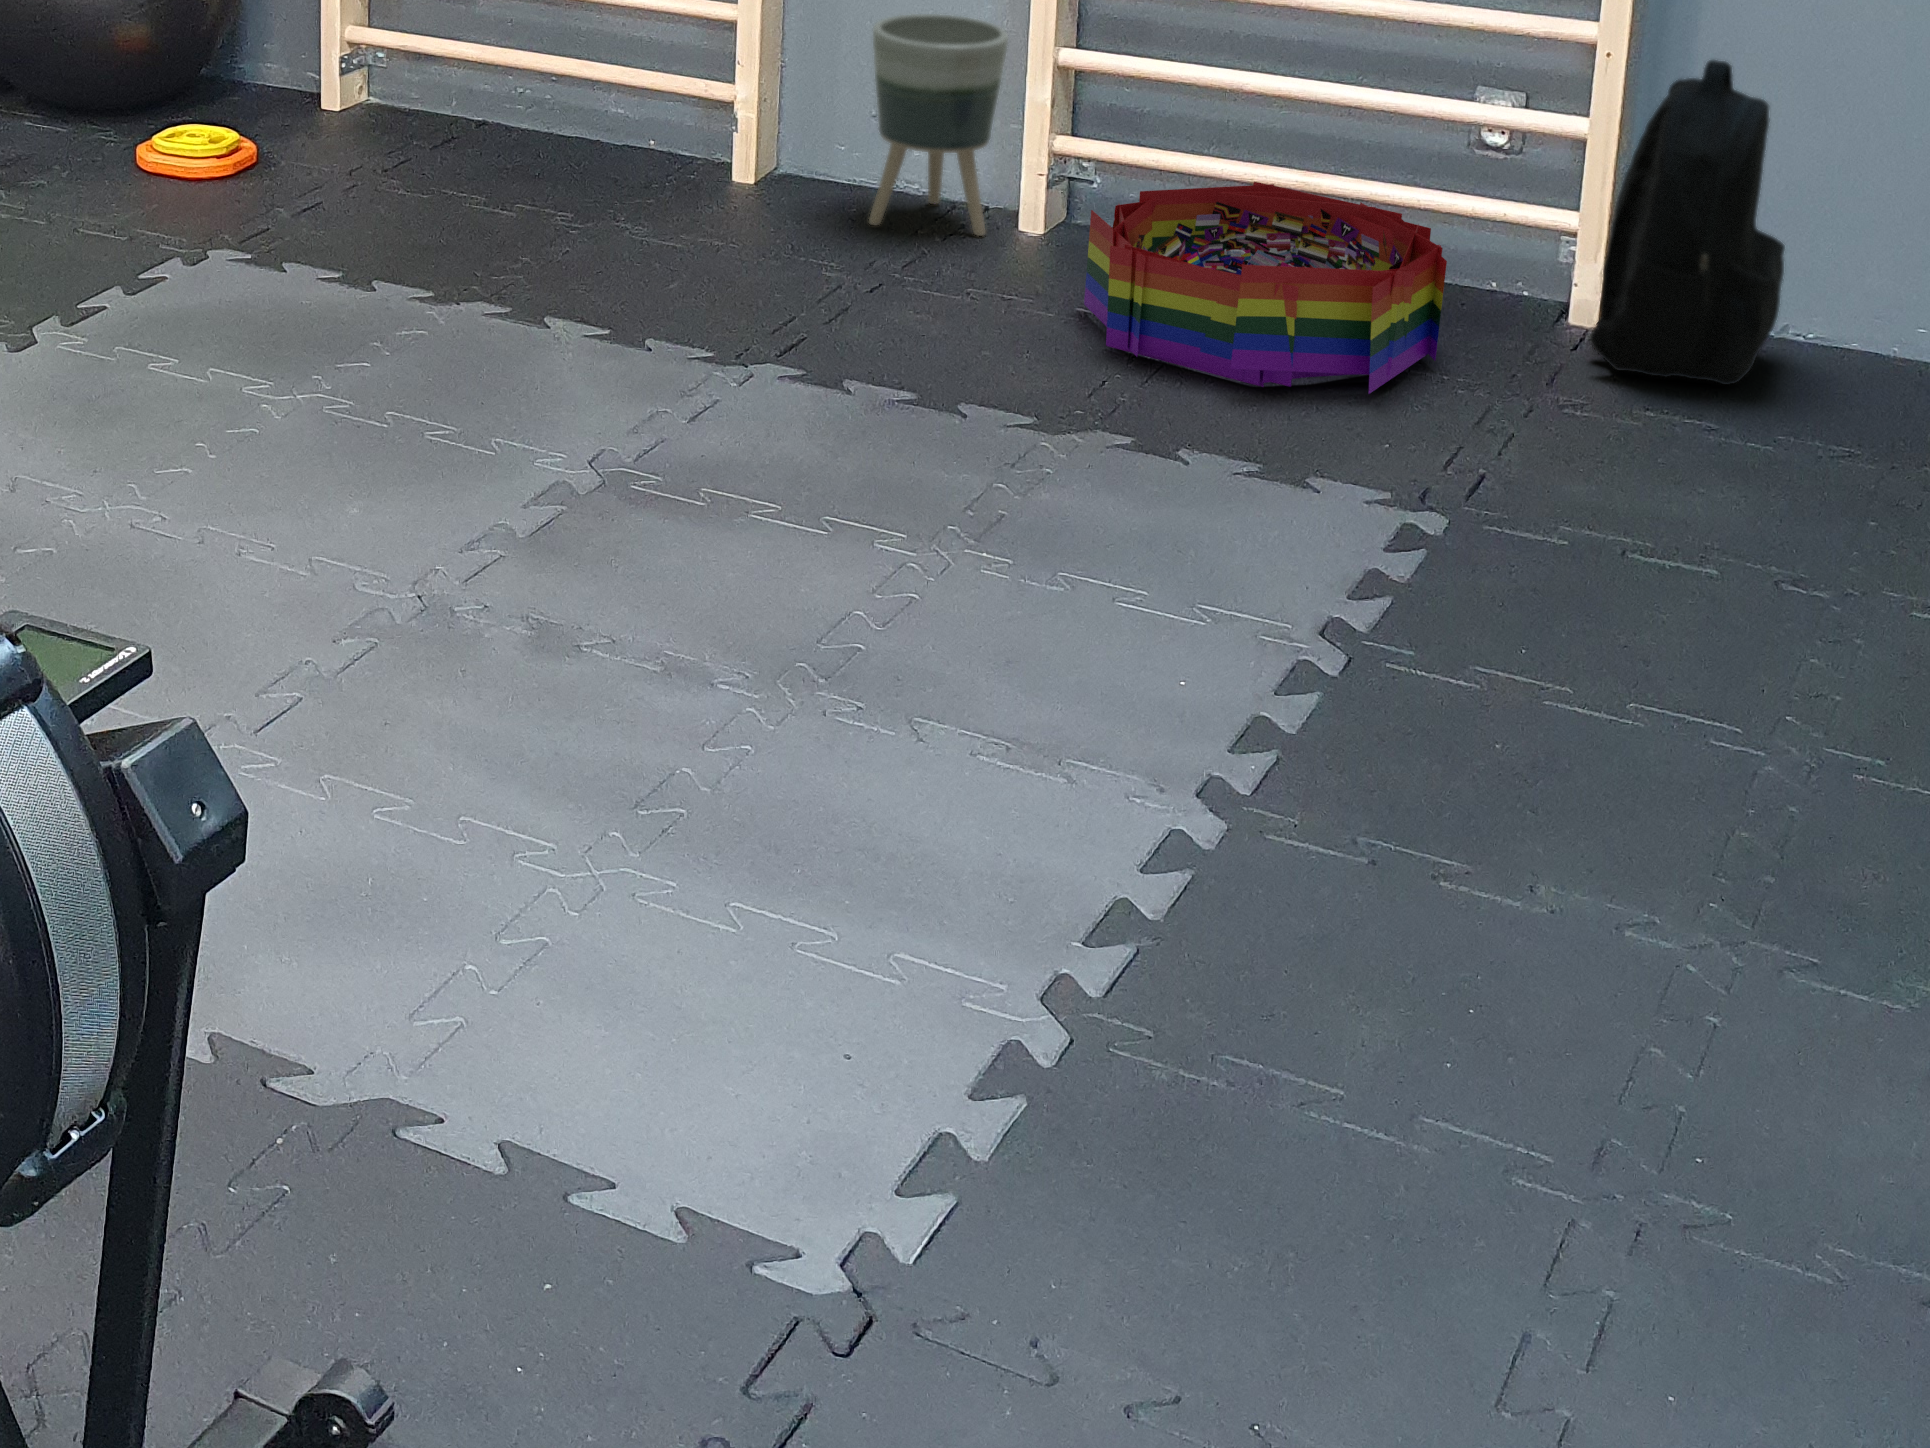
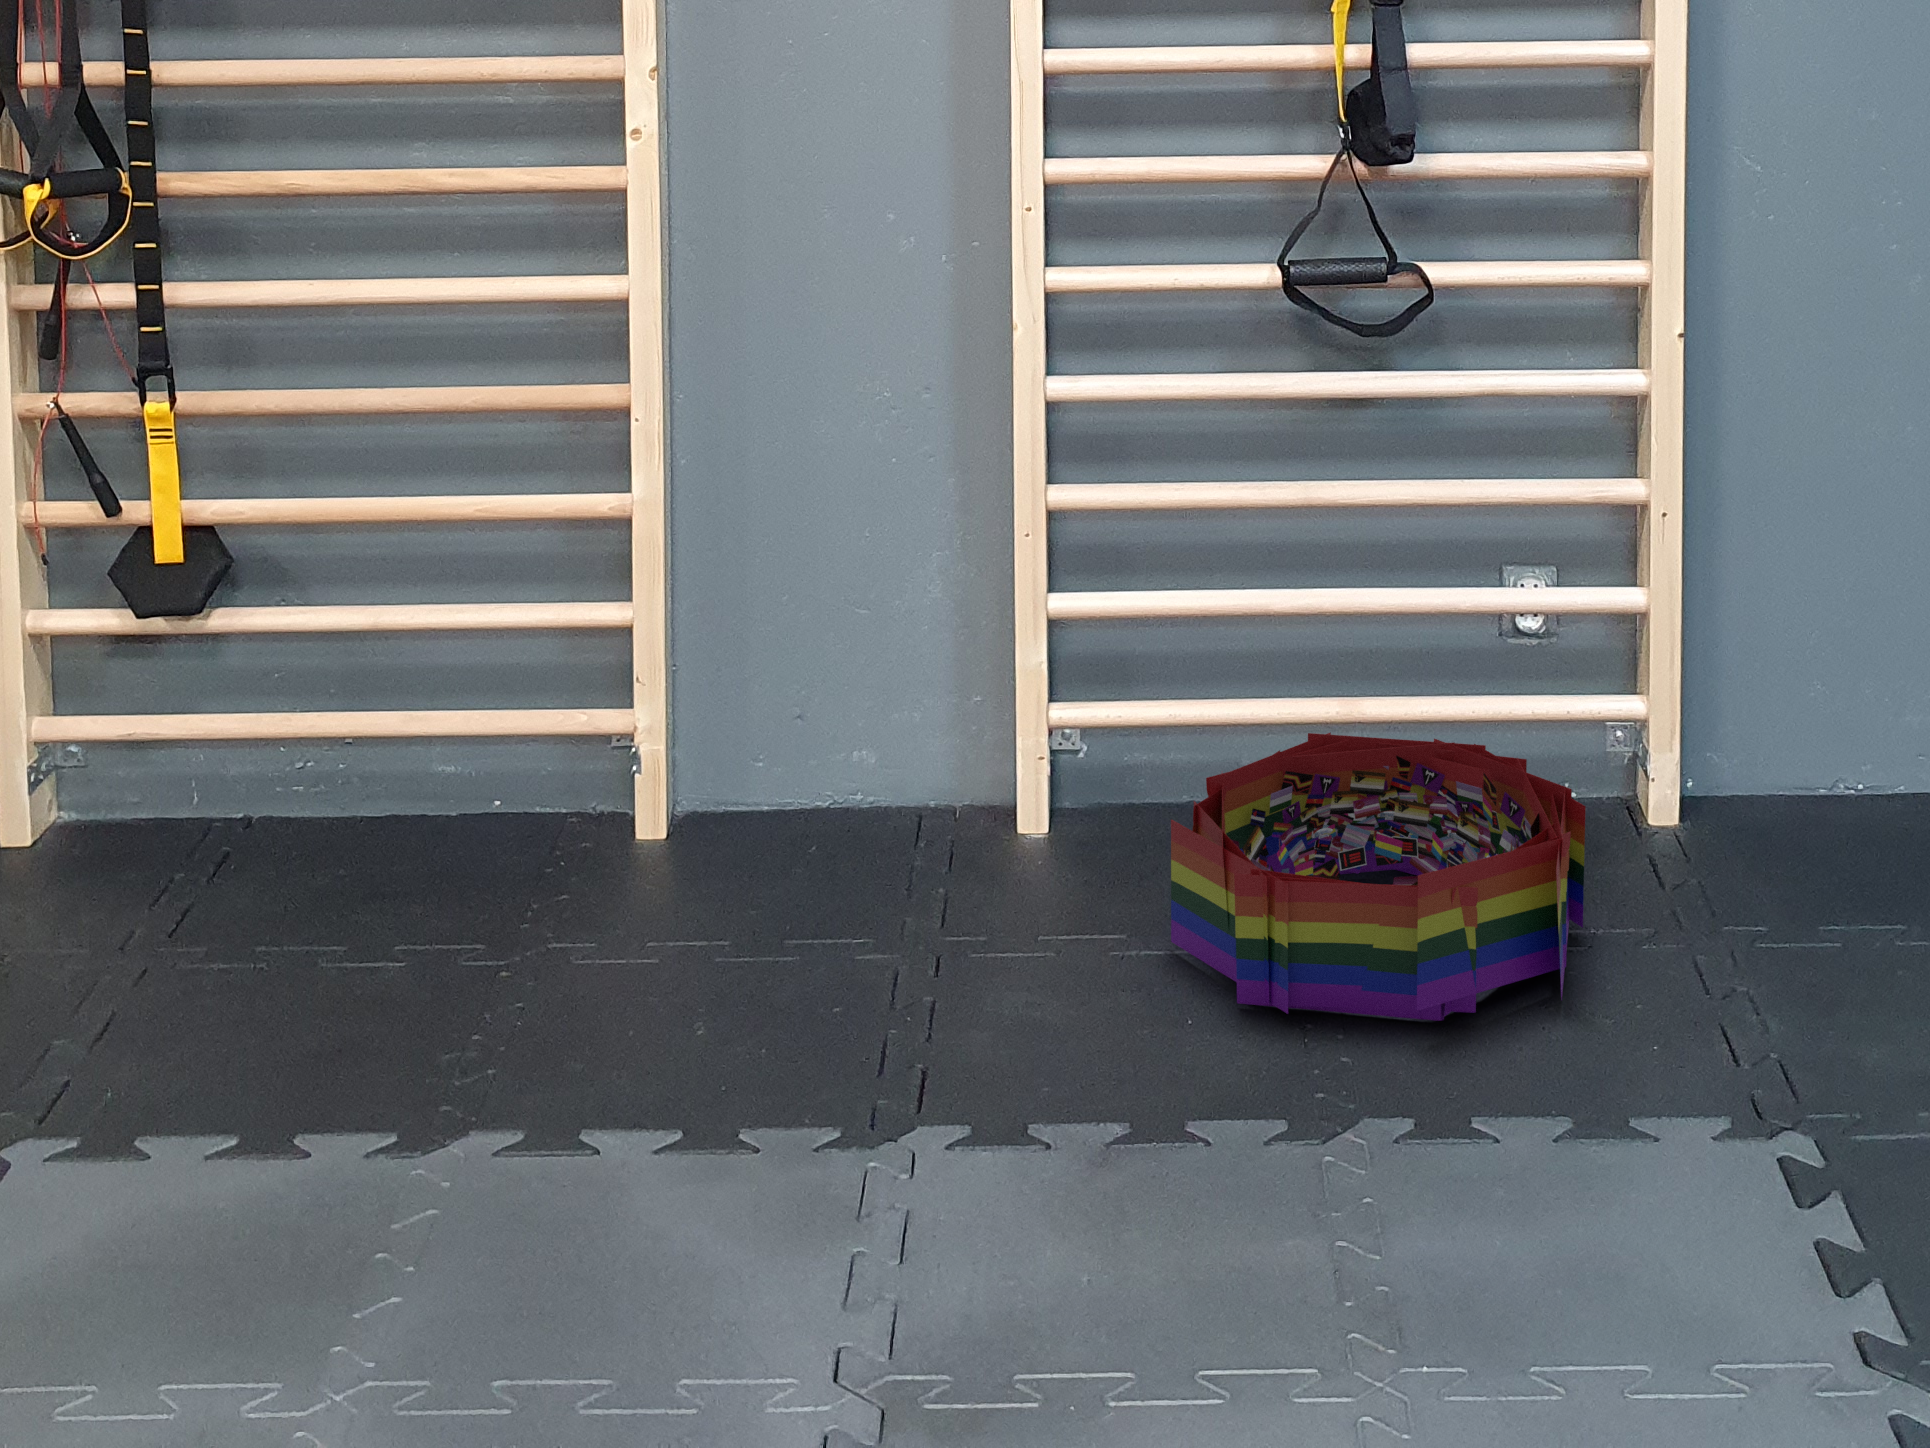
planter: present [869,14,1008,236] -> none [824,578,991,874]
backpack: present [1590,60,1785,385] -> none [1692,515,1884,890]

